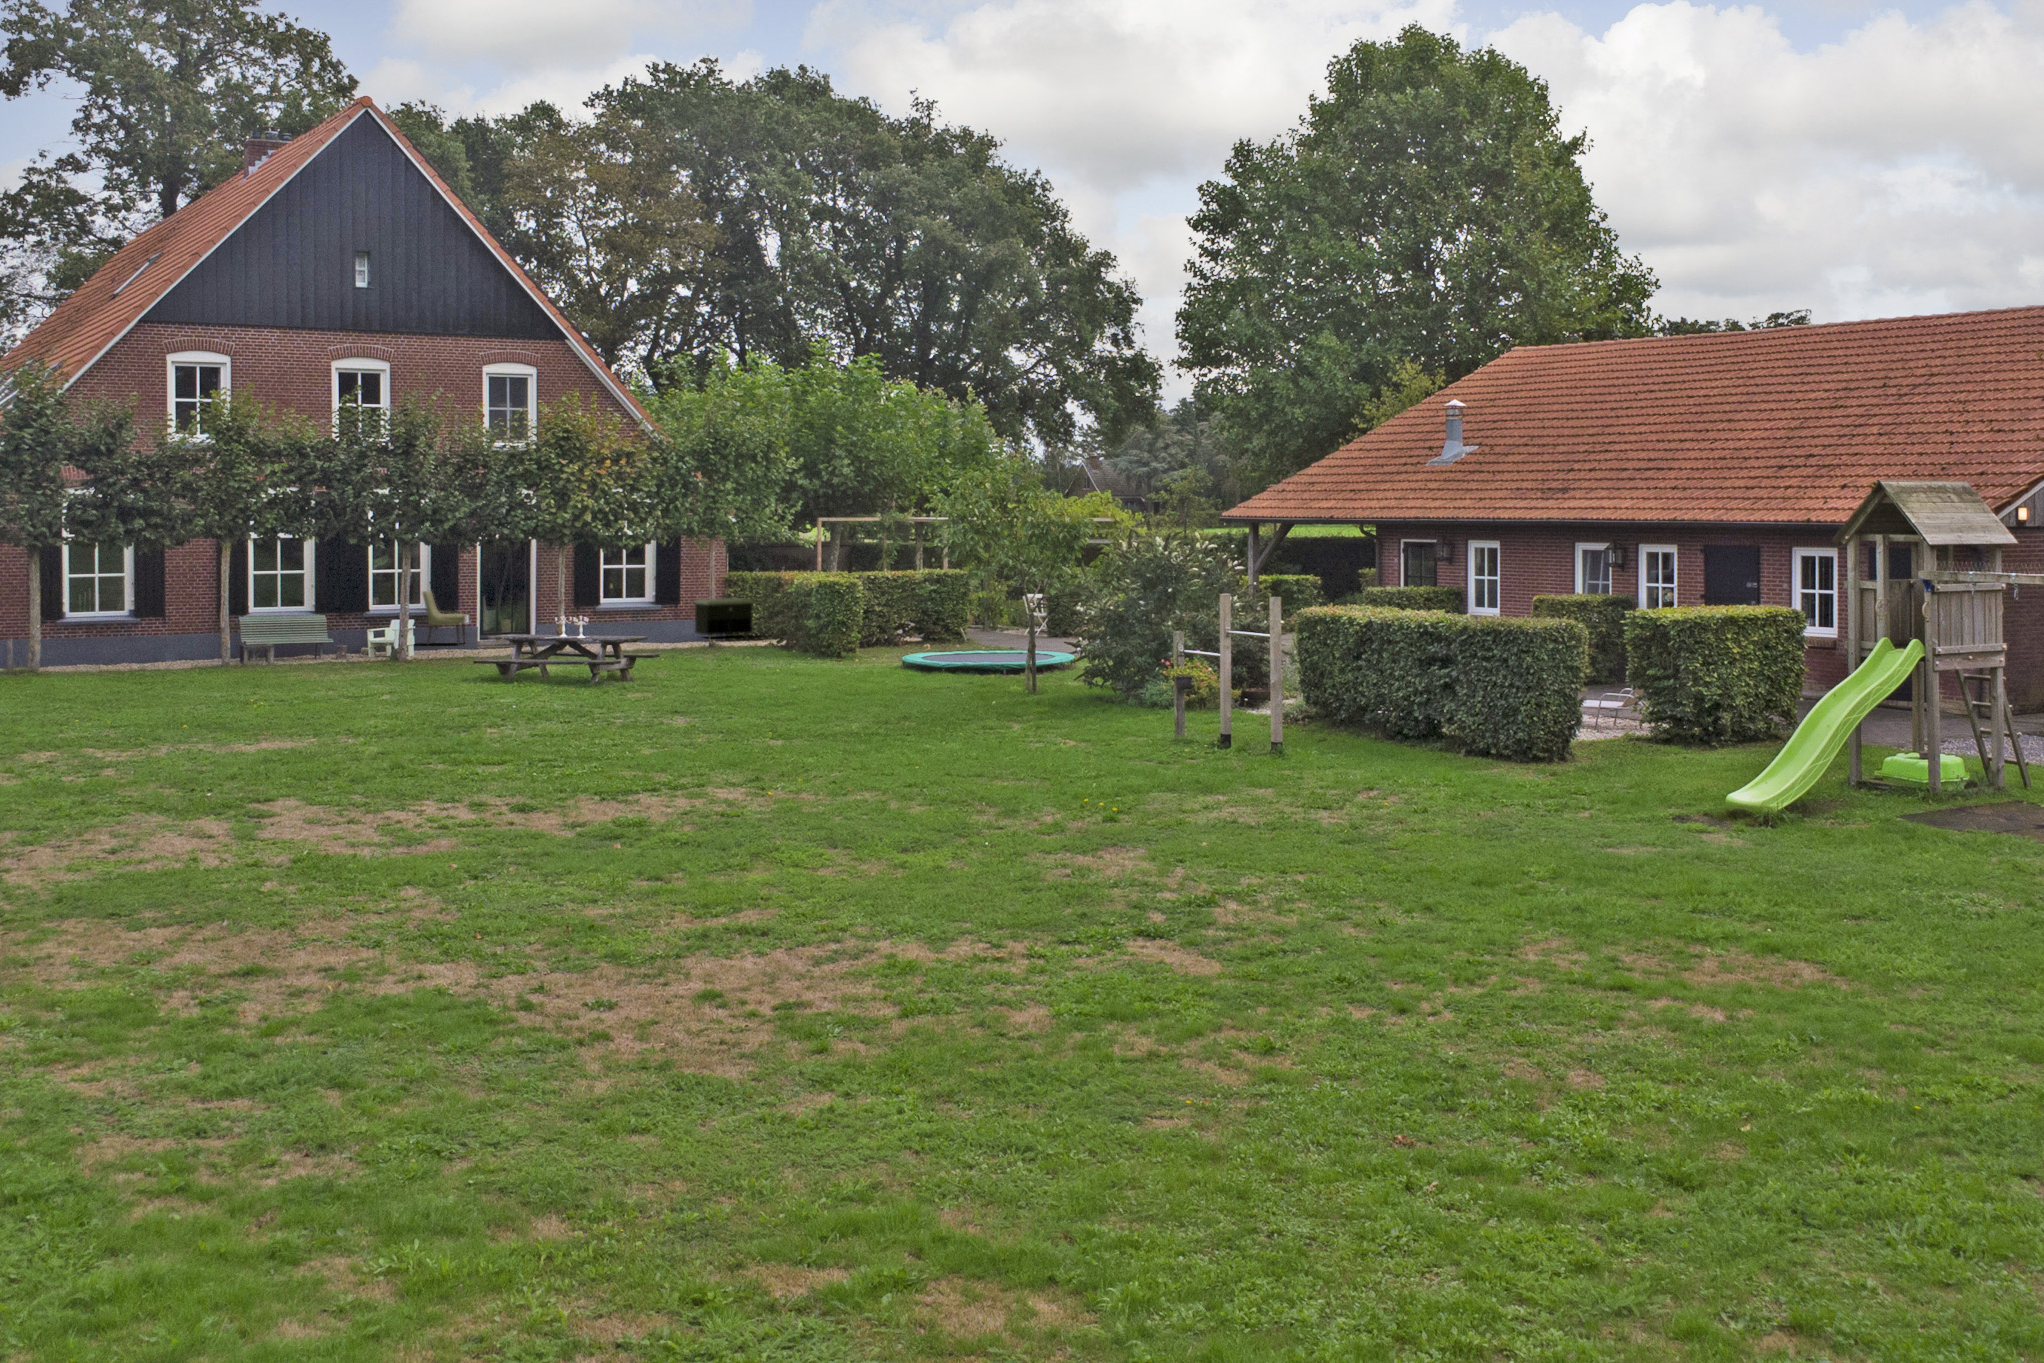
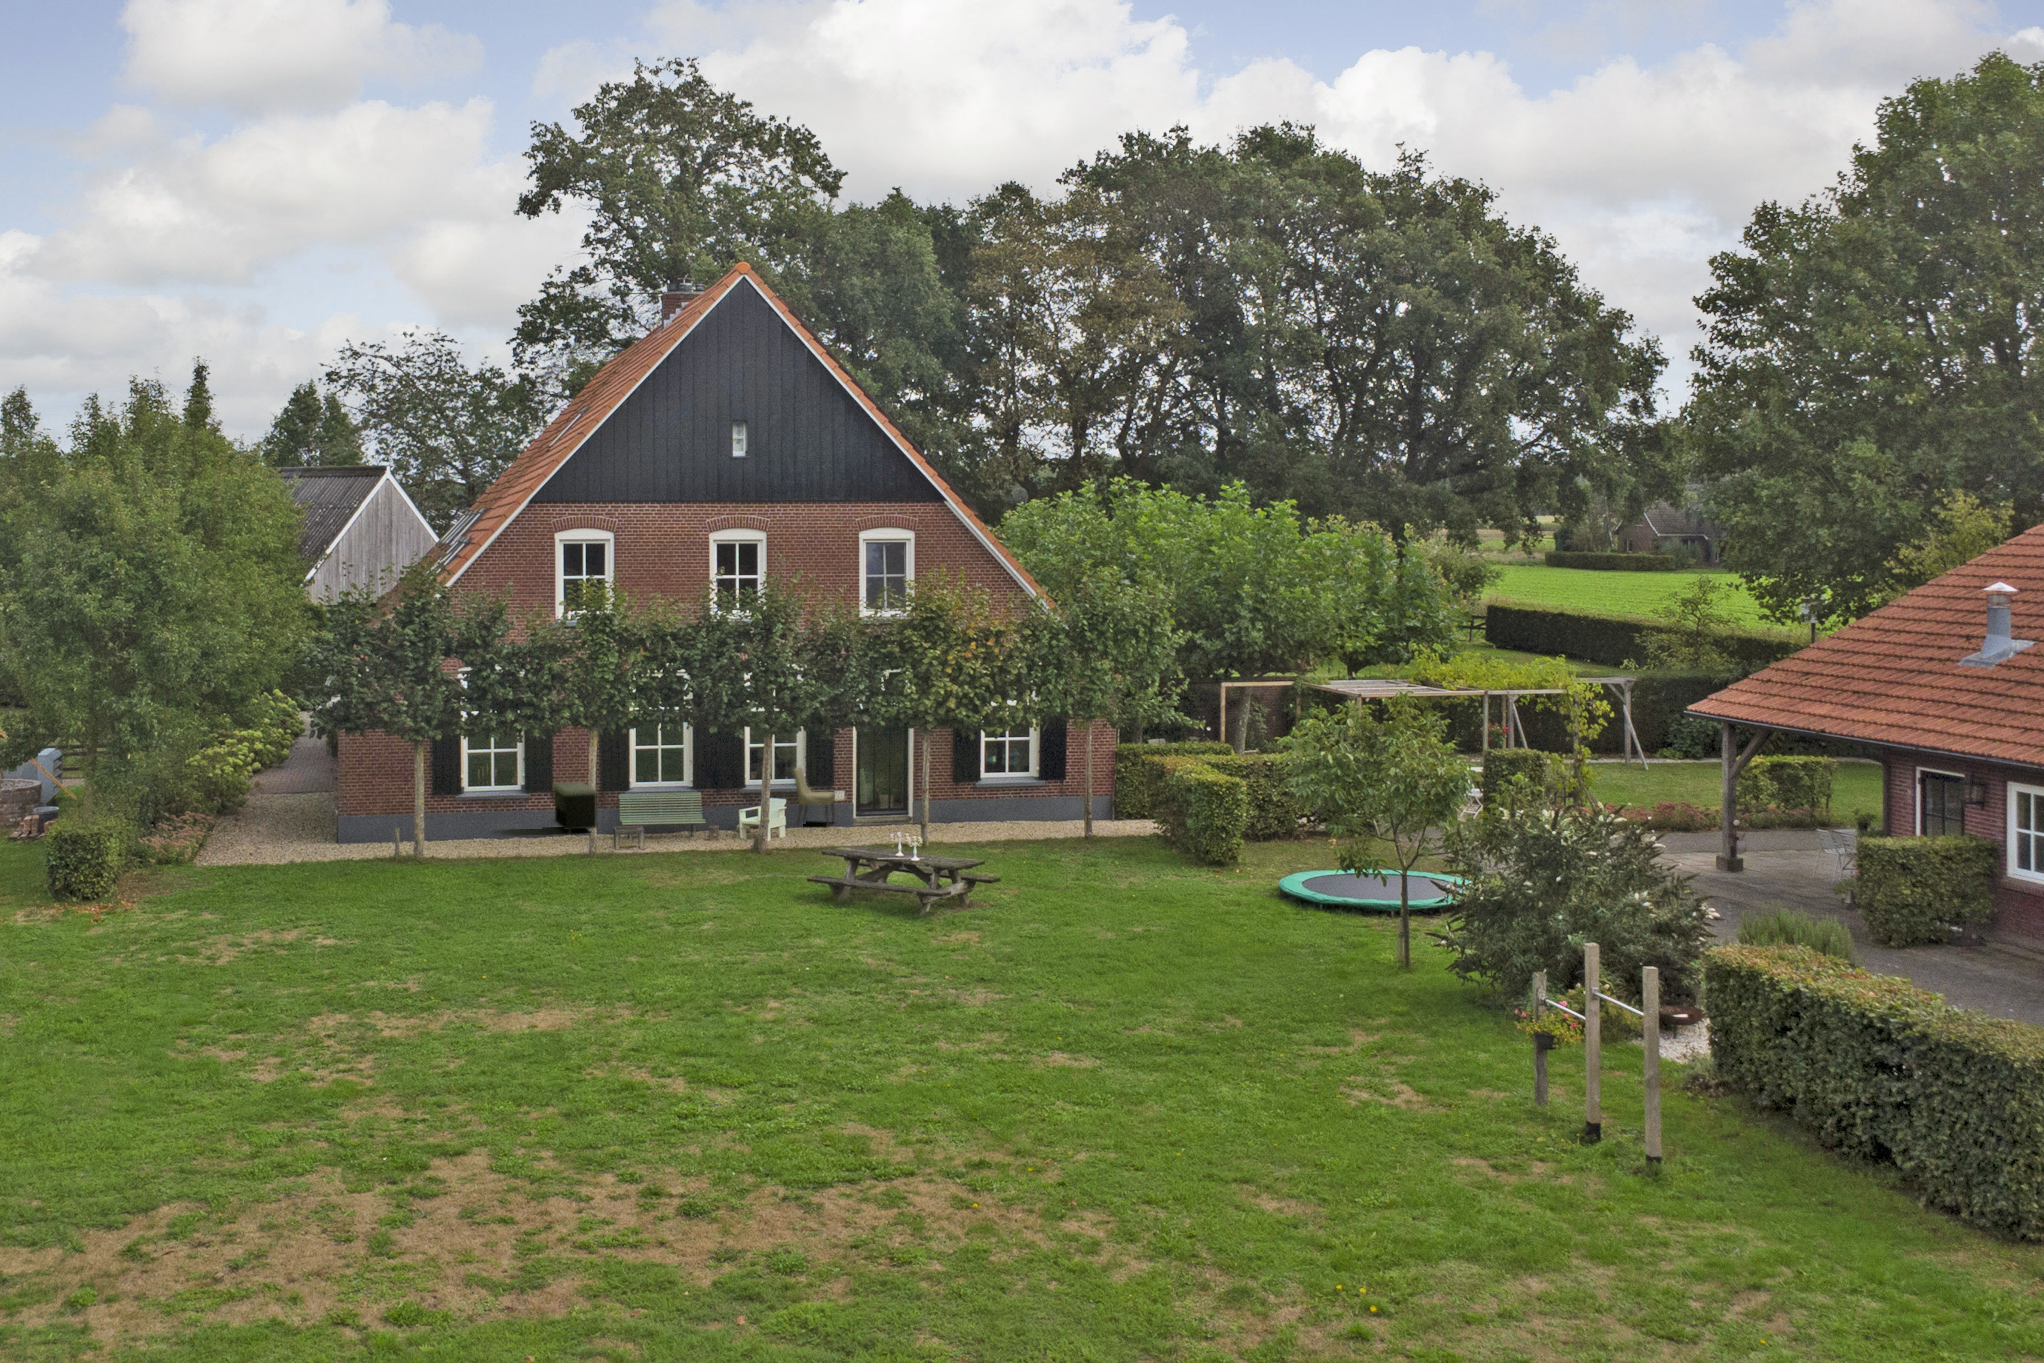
storage bench: present [695,598,753,637] -> present [552,782,597,832]

